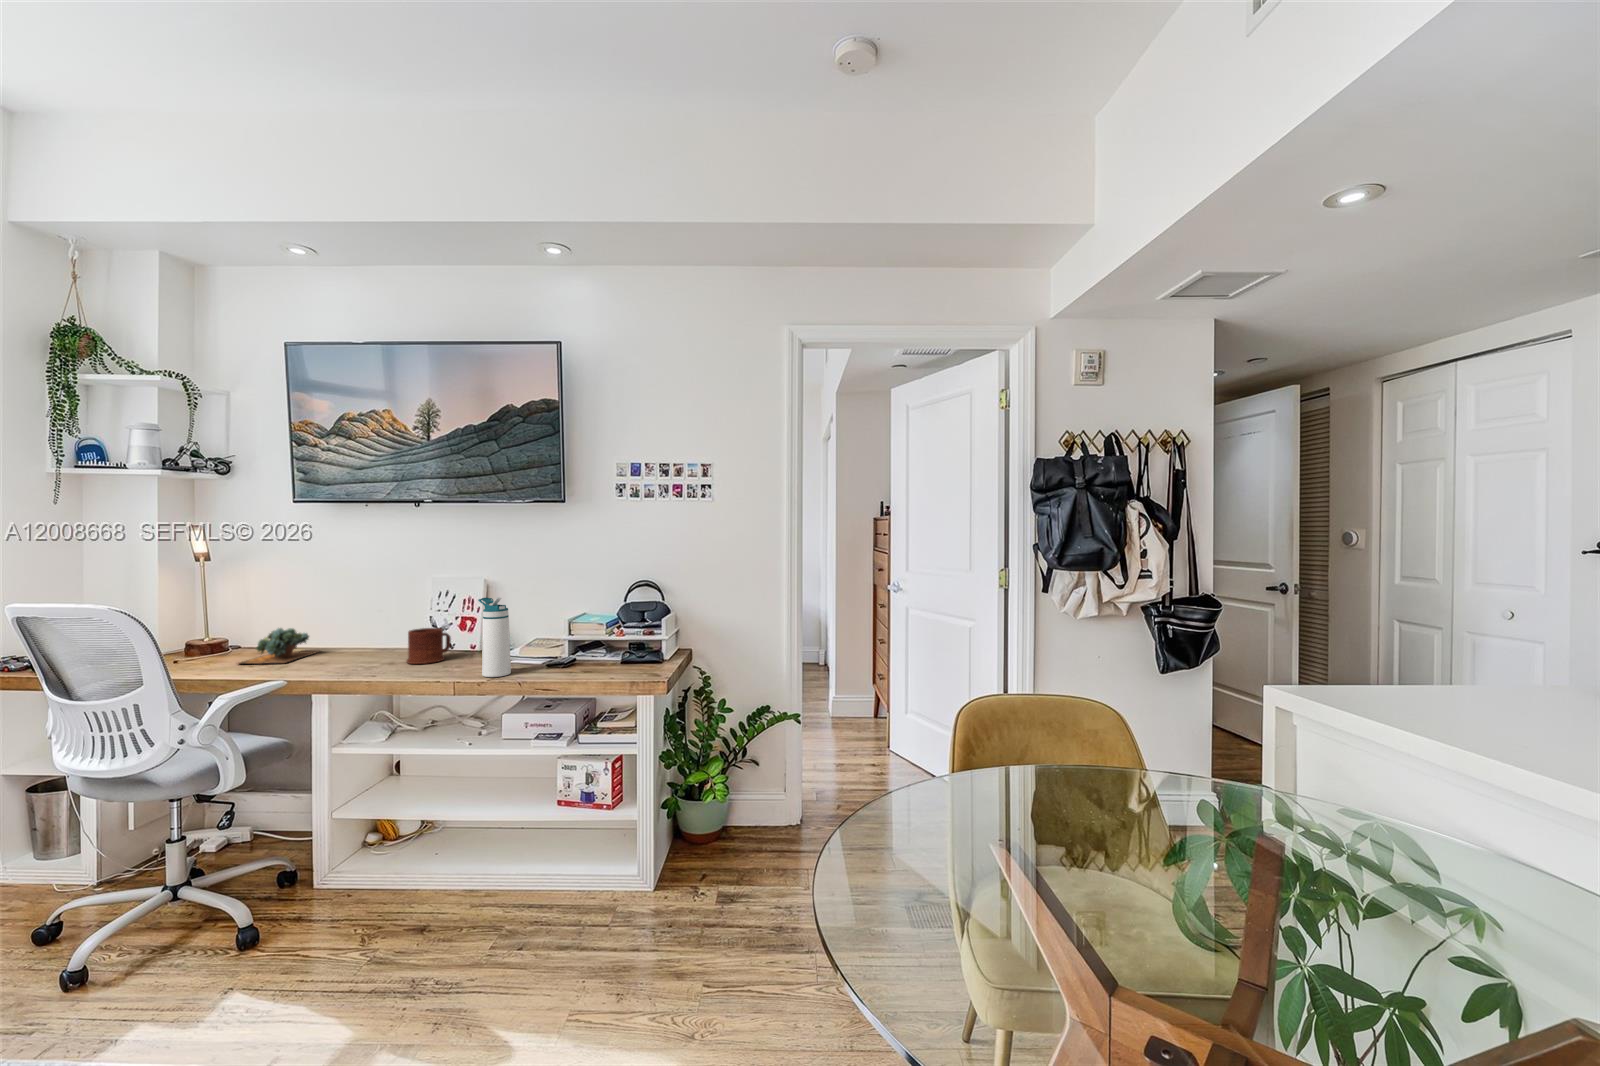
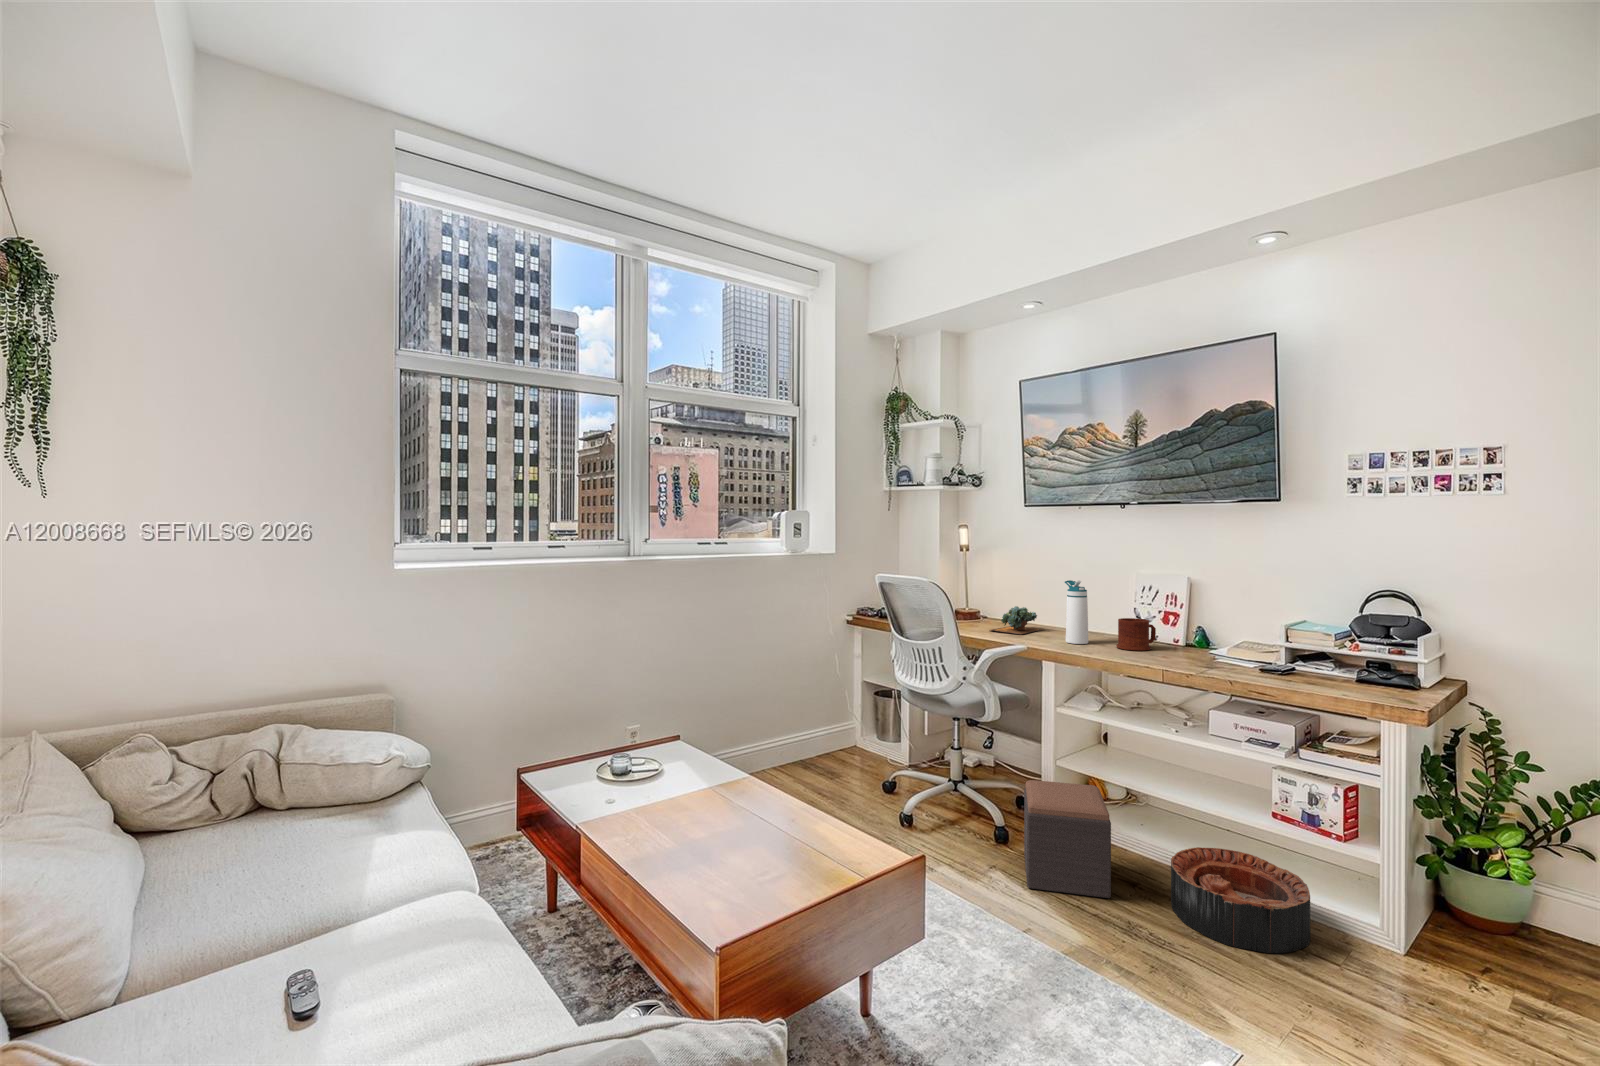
water bottle: present [478,597,511,677] -> present [1065,580,1088,644]
footstool: none [273,831,391,997] -> present [1024,780,1111,898]
basket: none [460,847,587,957] -> present [1171,847,1310,953]

